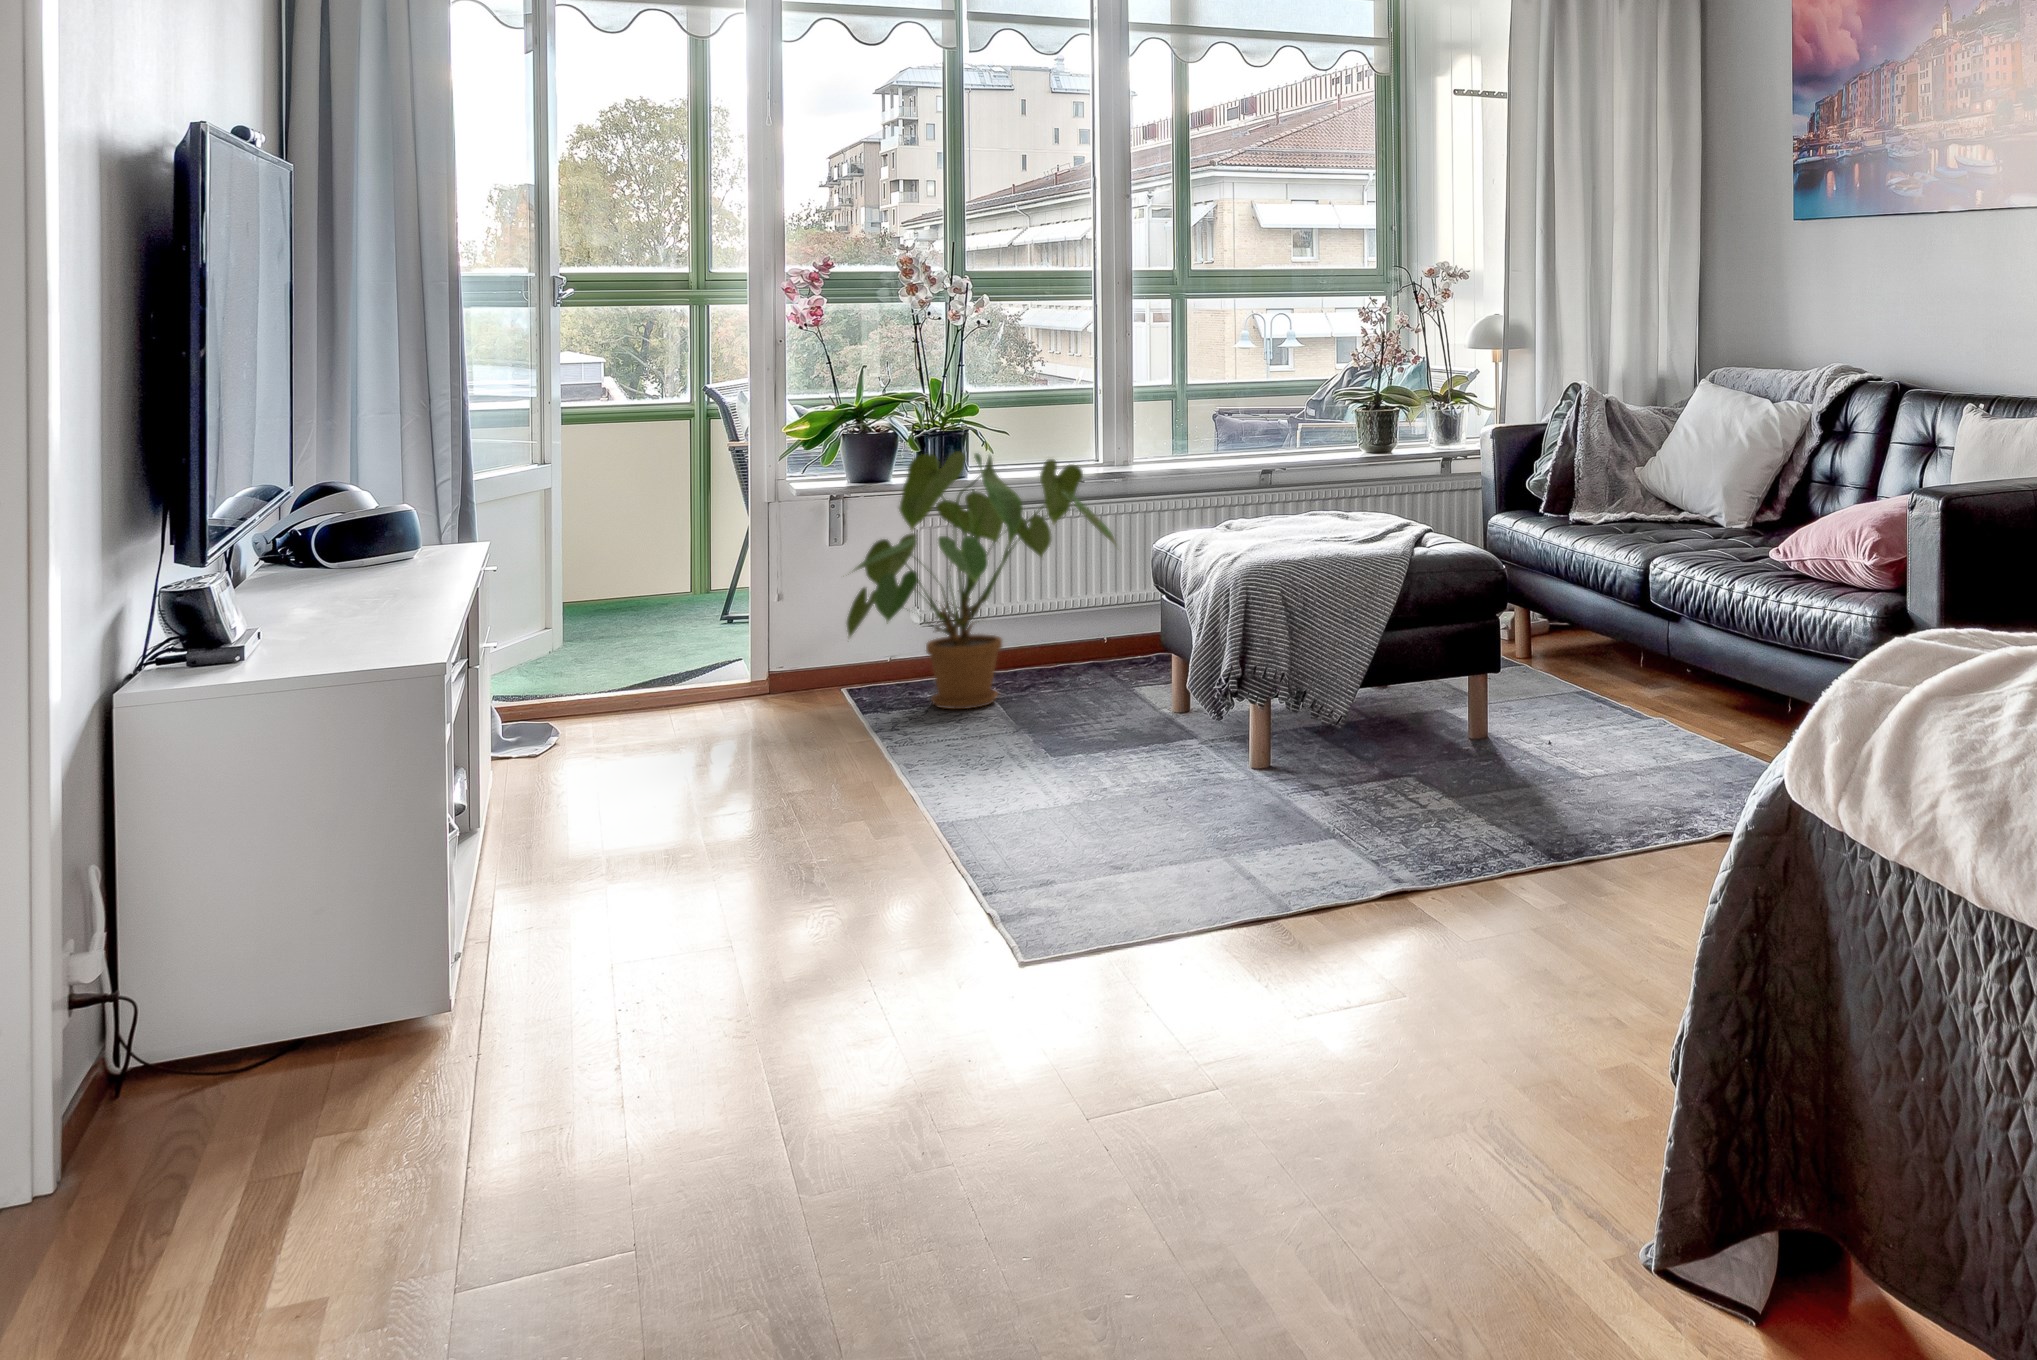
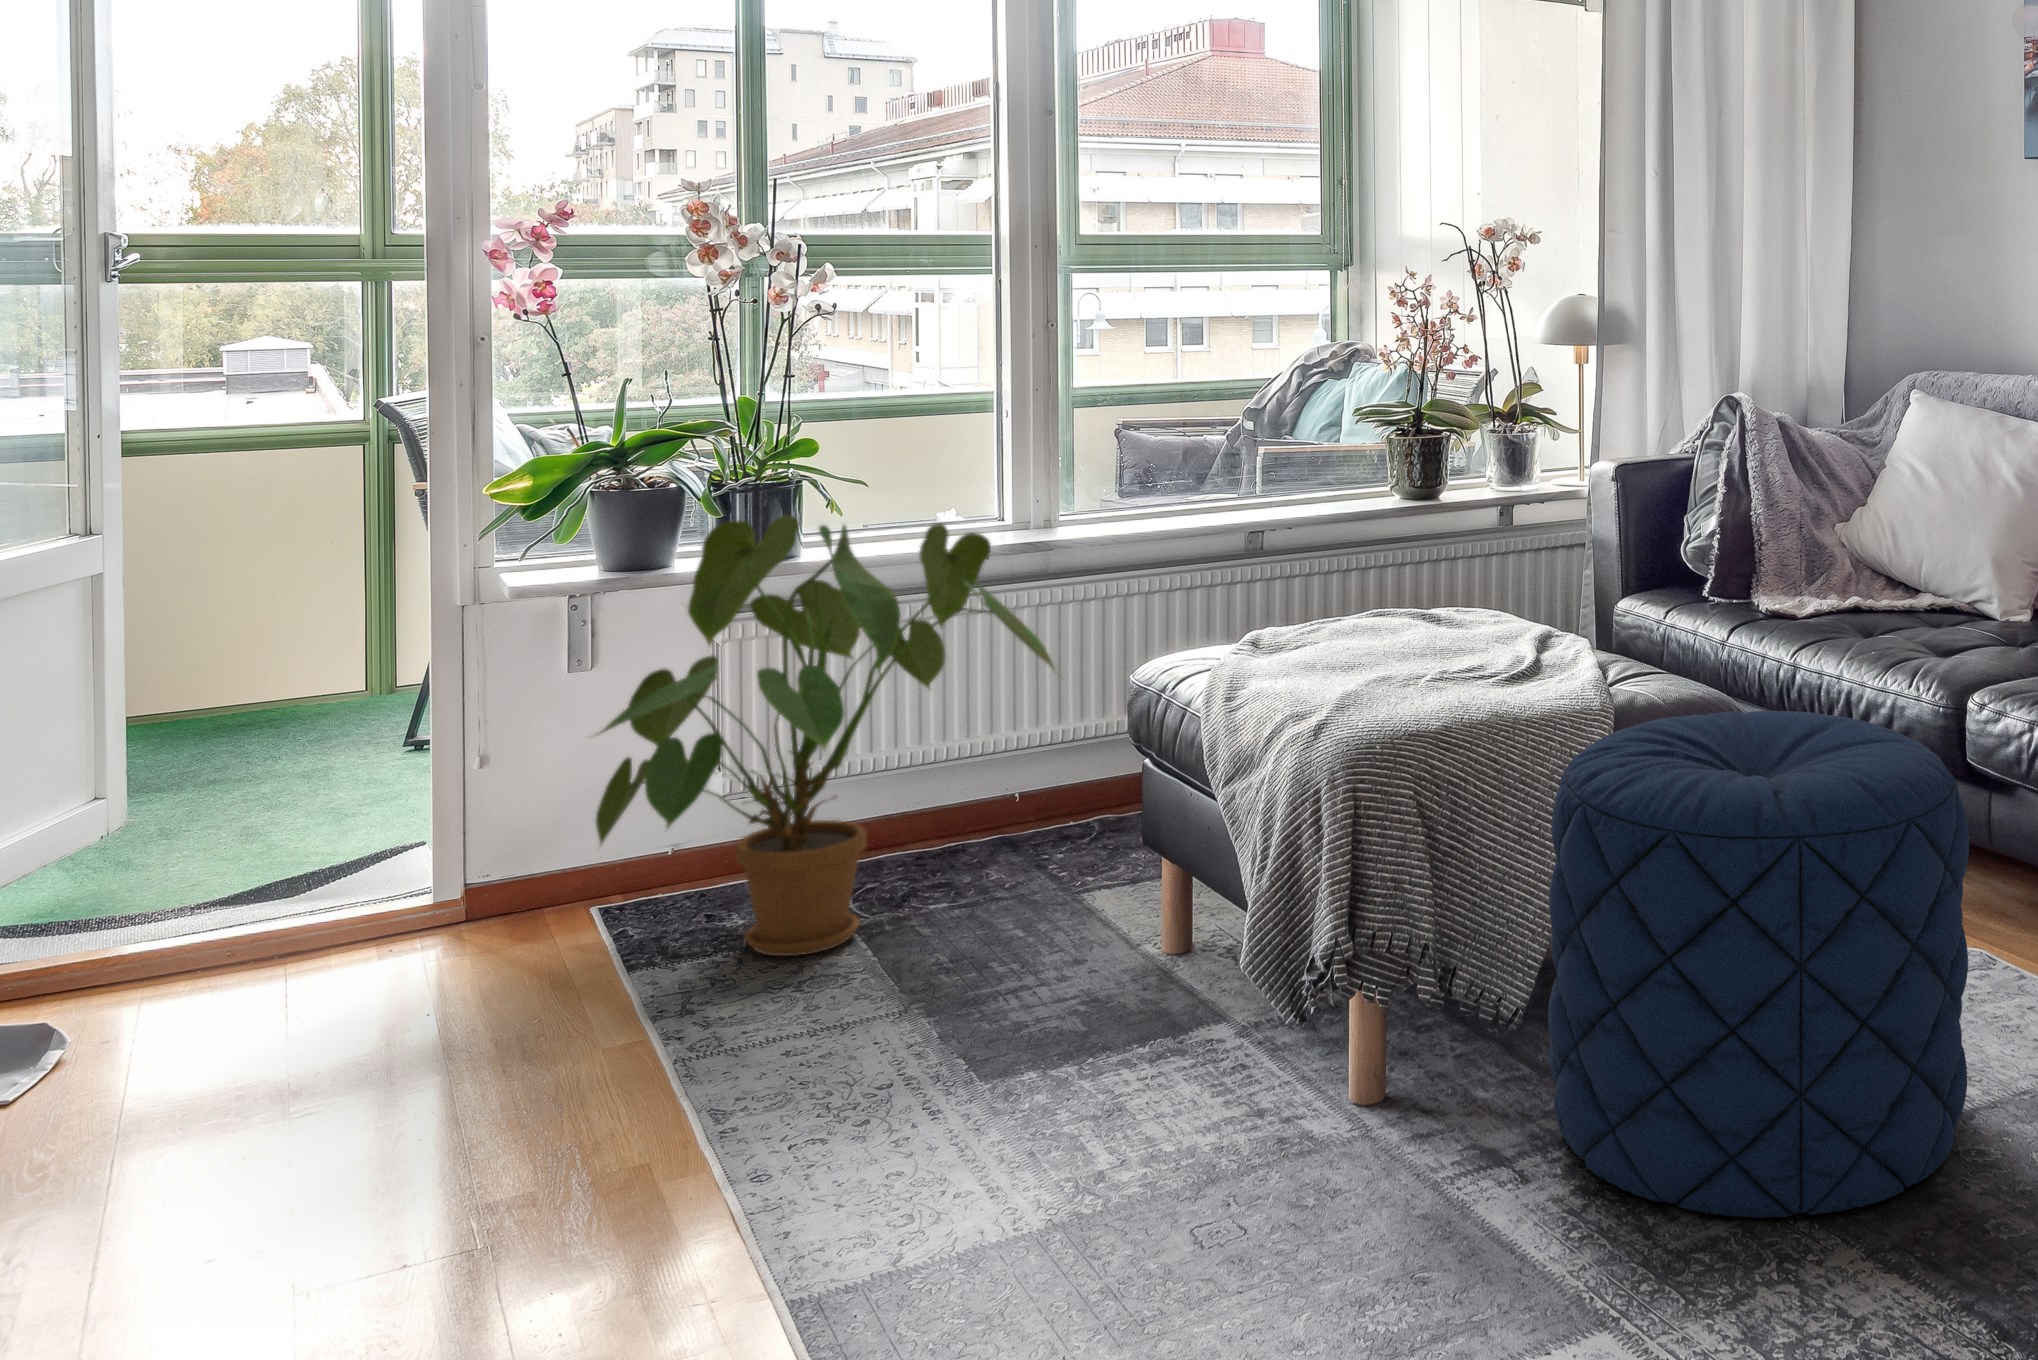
pouf: none [1354,557,1586,809] -> present [1548,711,1969,1218]

